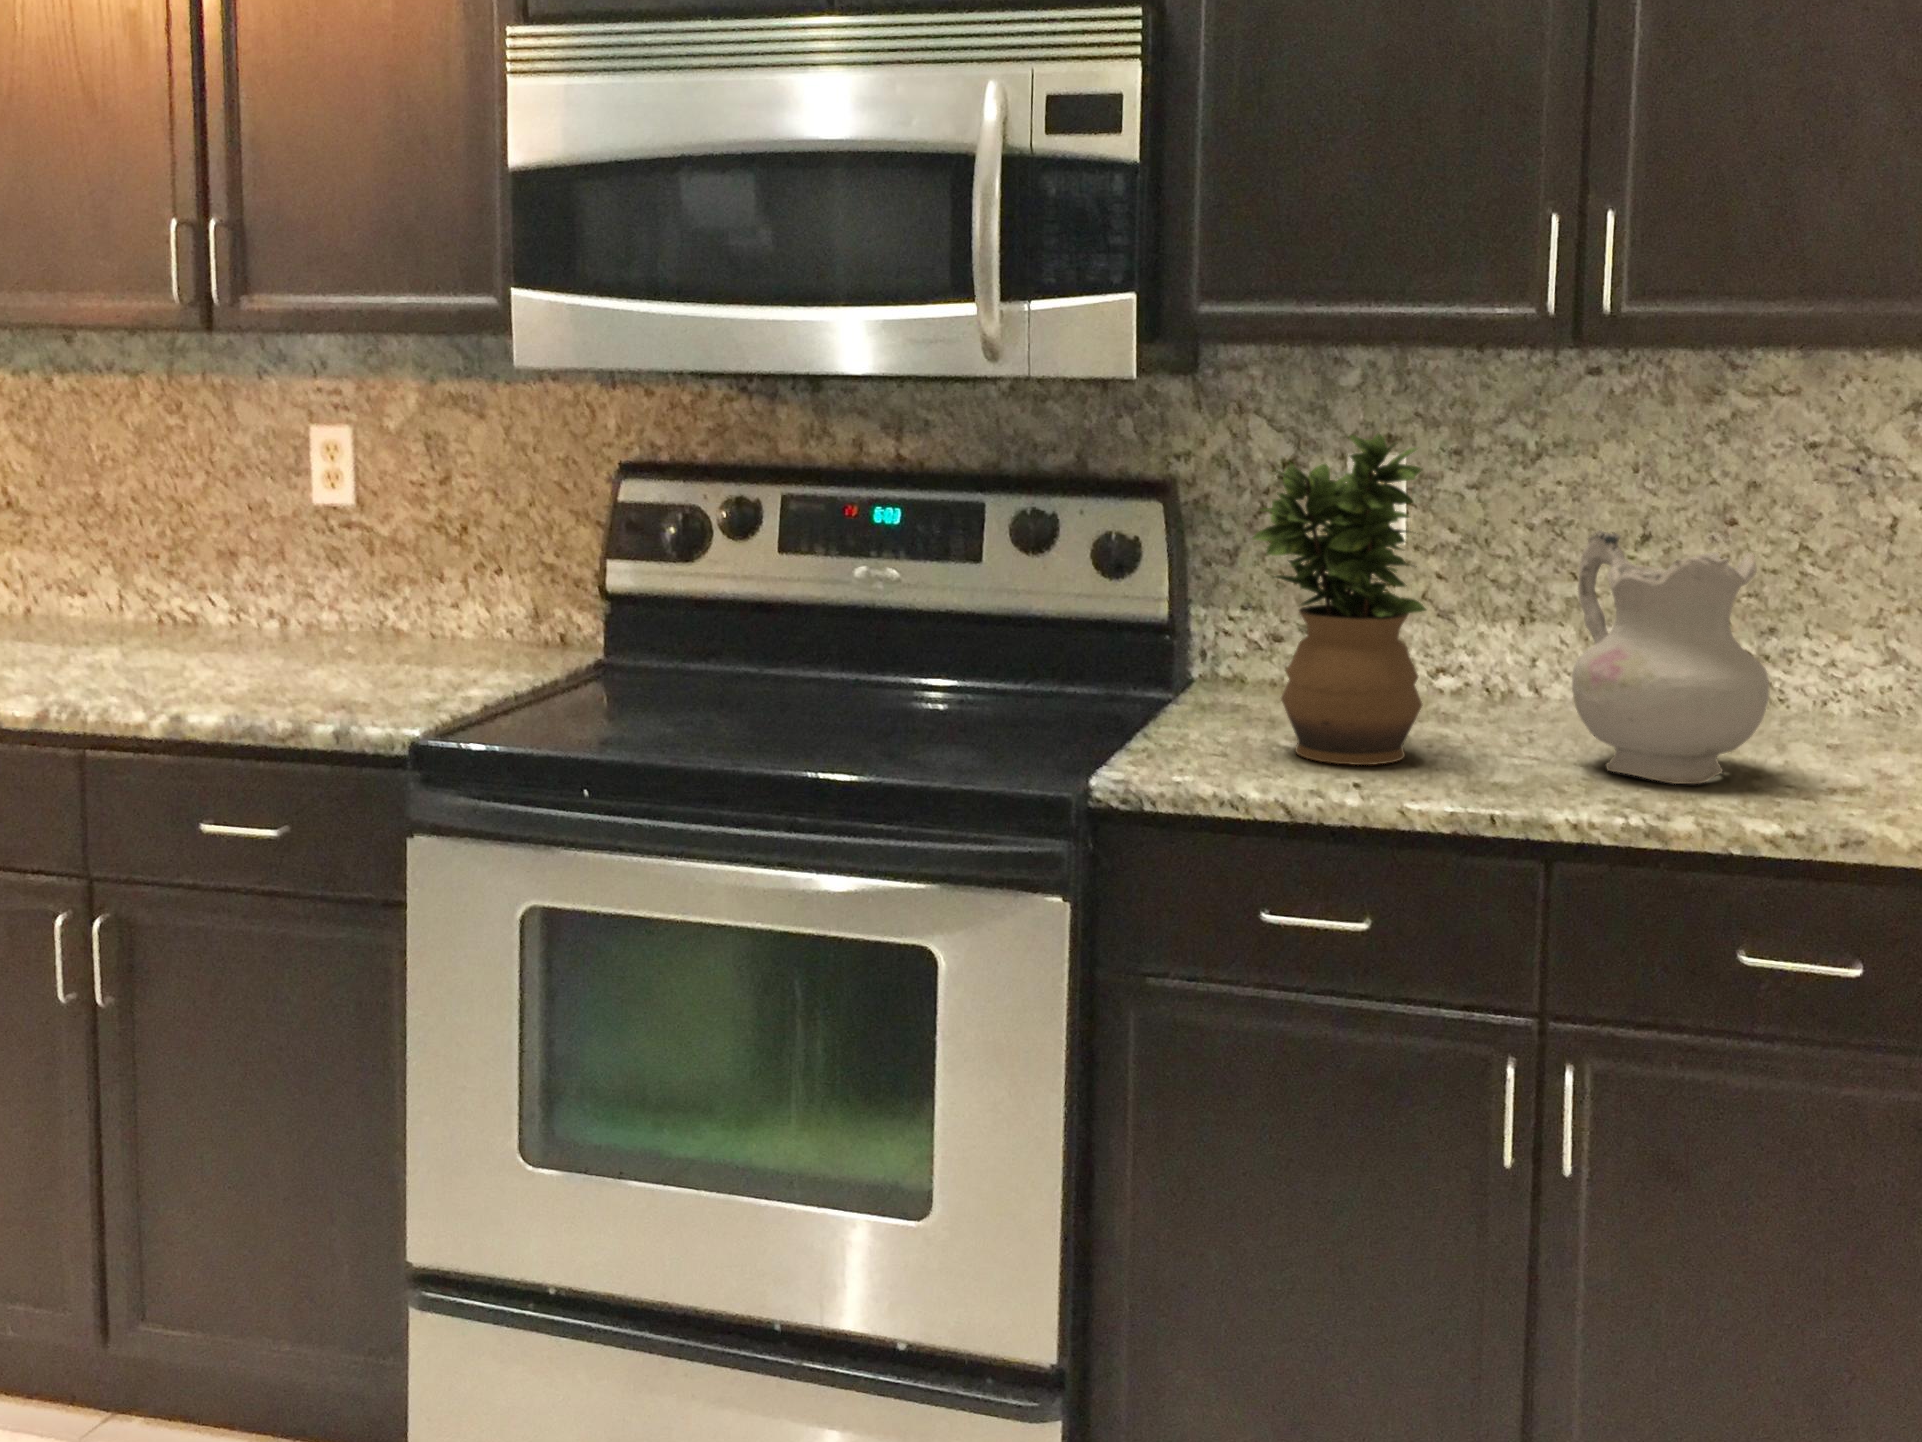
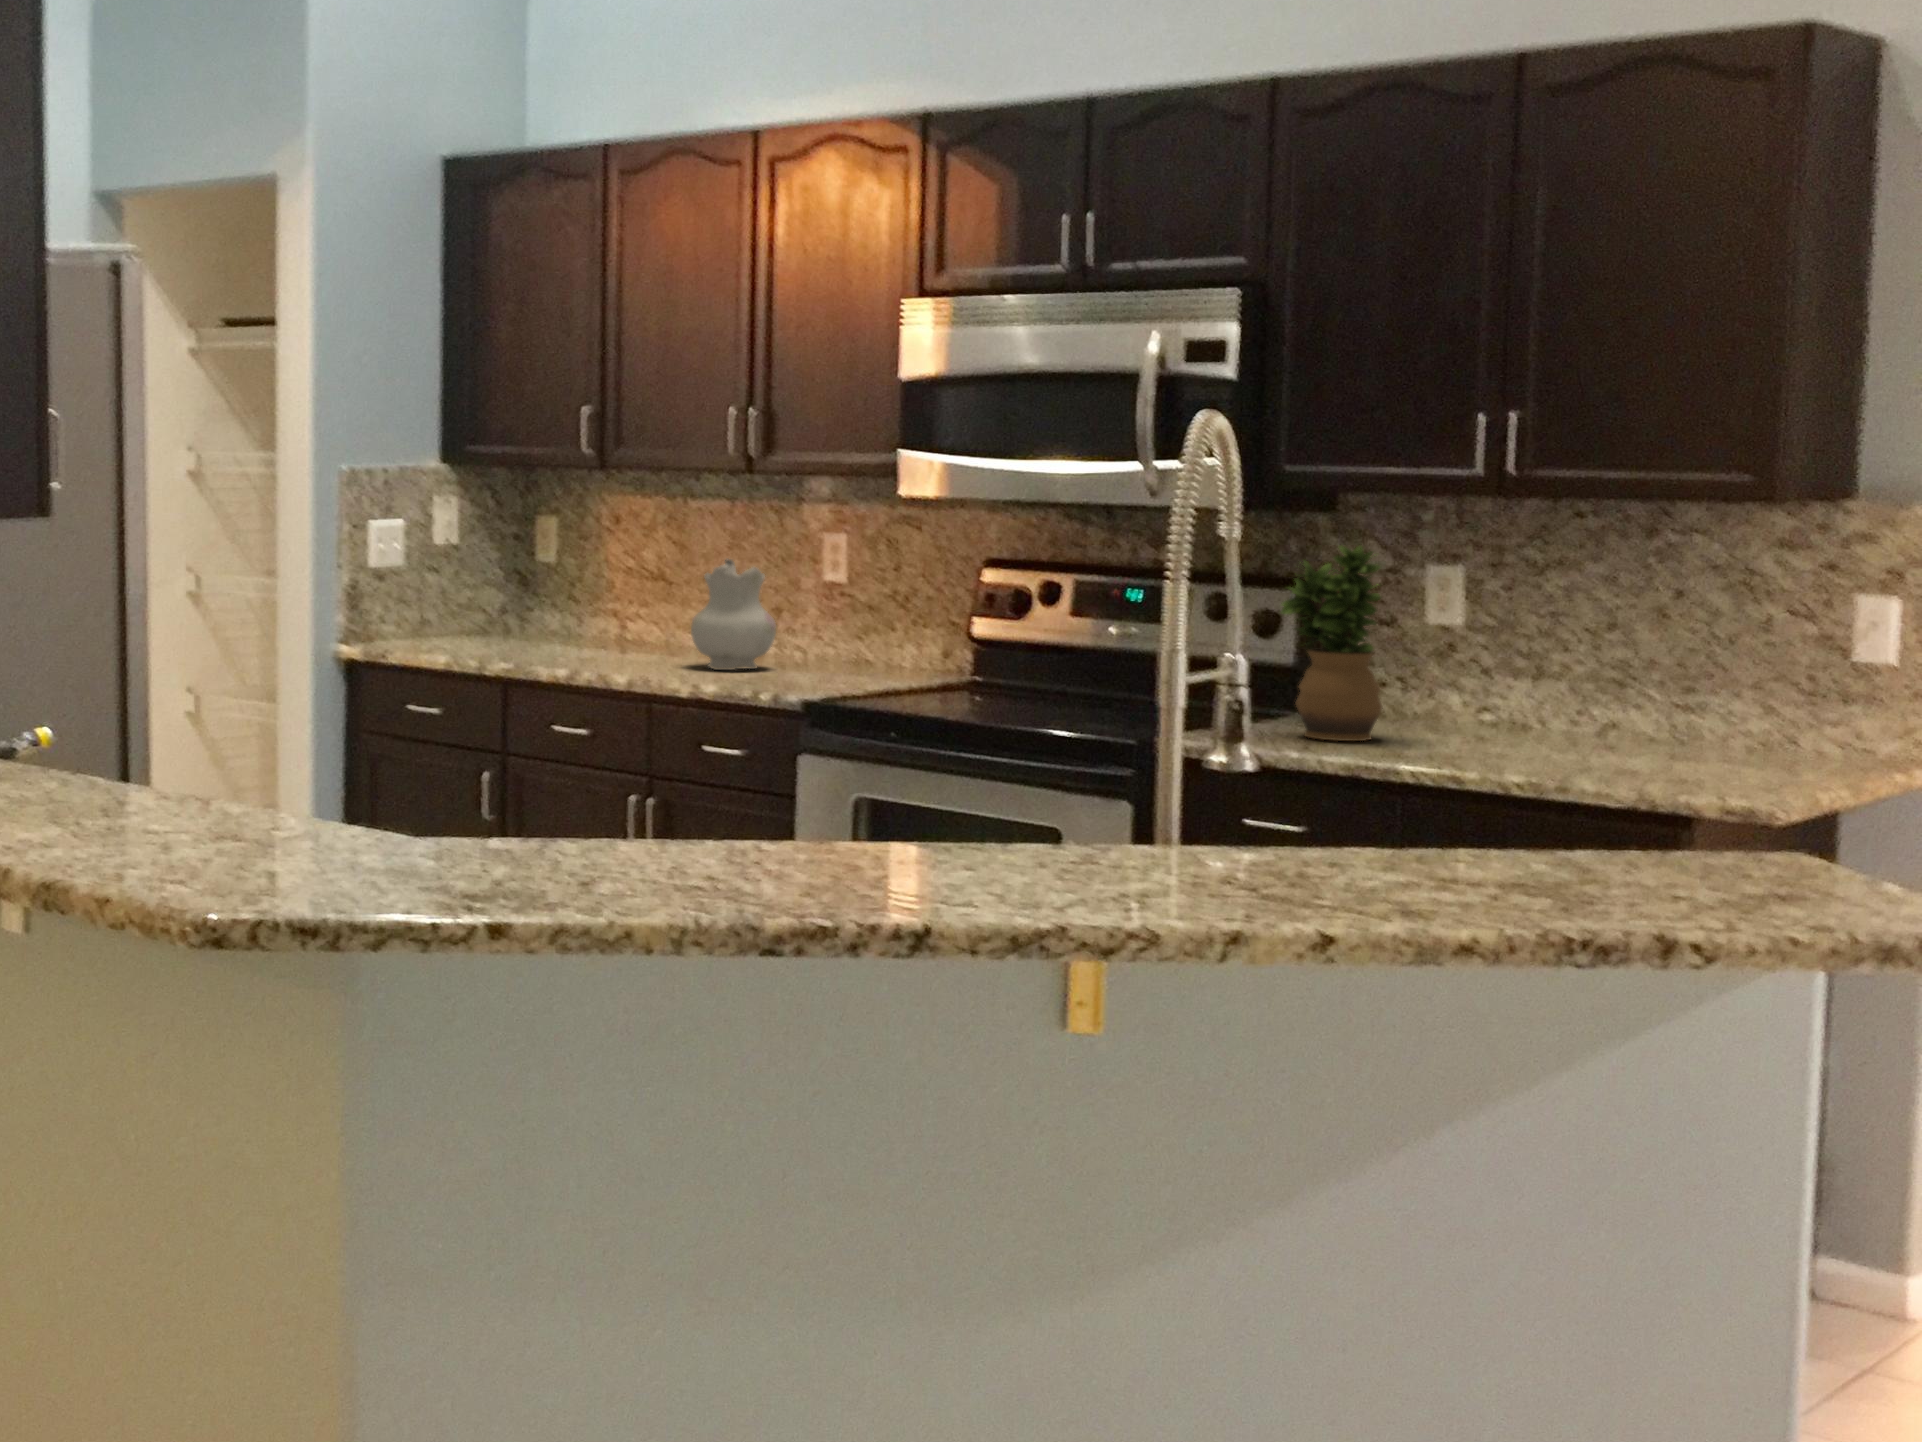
ceramic pitcher: present [1572,531,1770,784] -> present [691,559,776,670]

